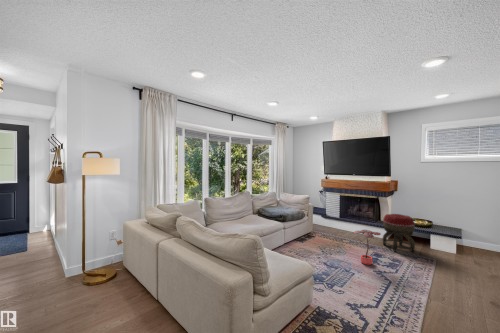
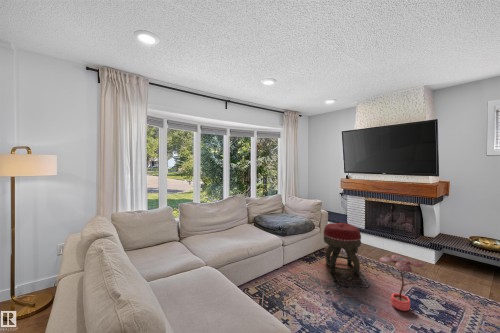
footstool: present [383,214,415,252] -> present [324,223,361,276]

